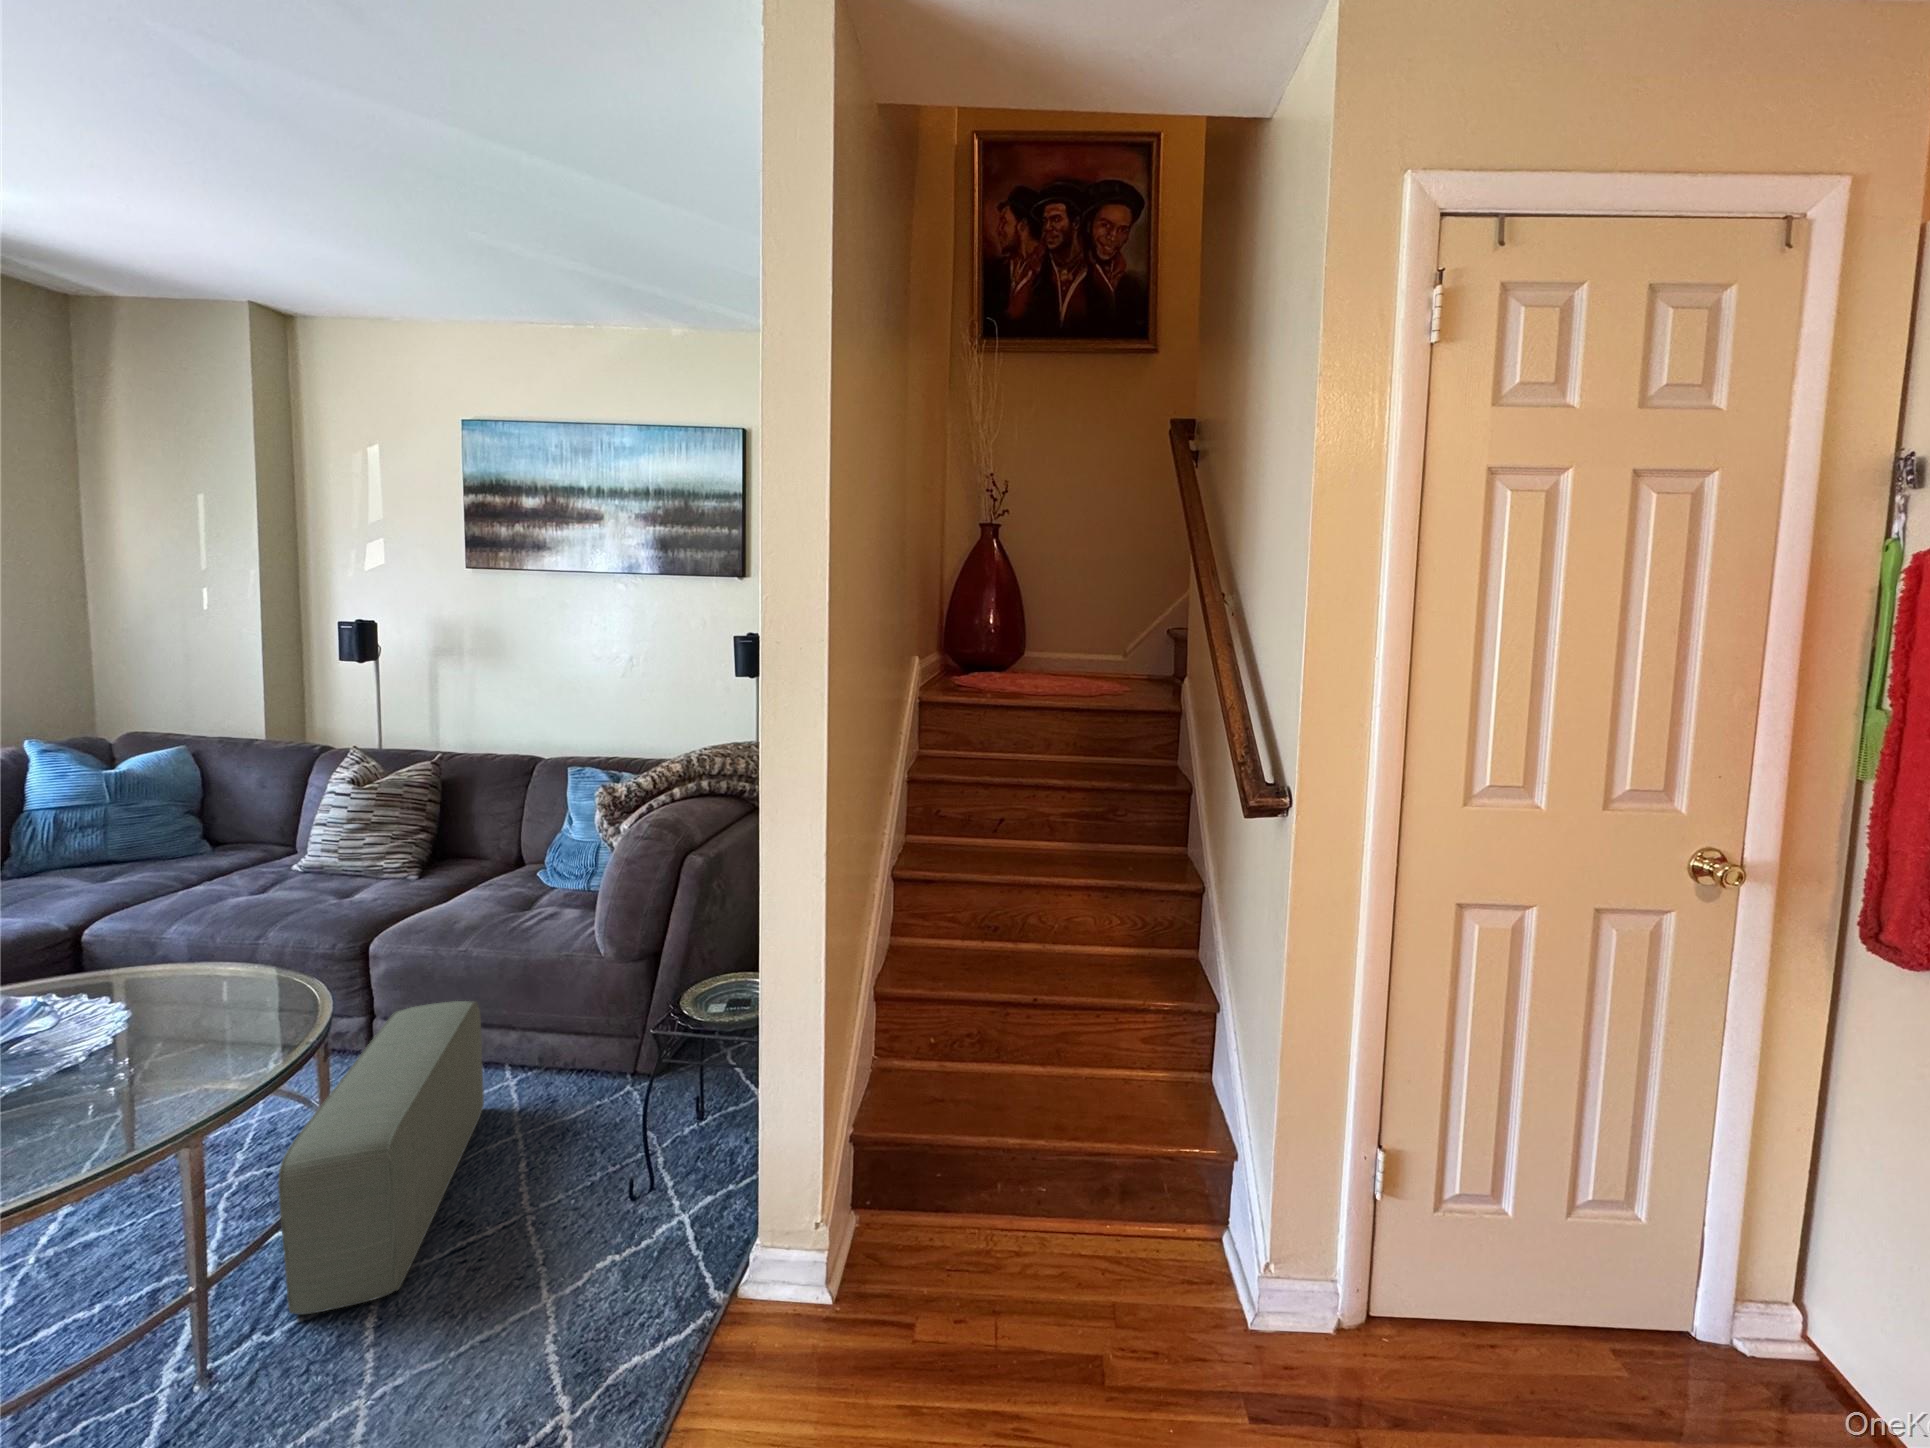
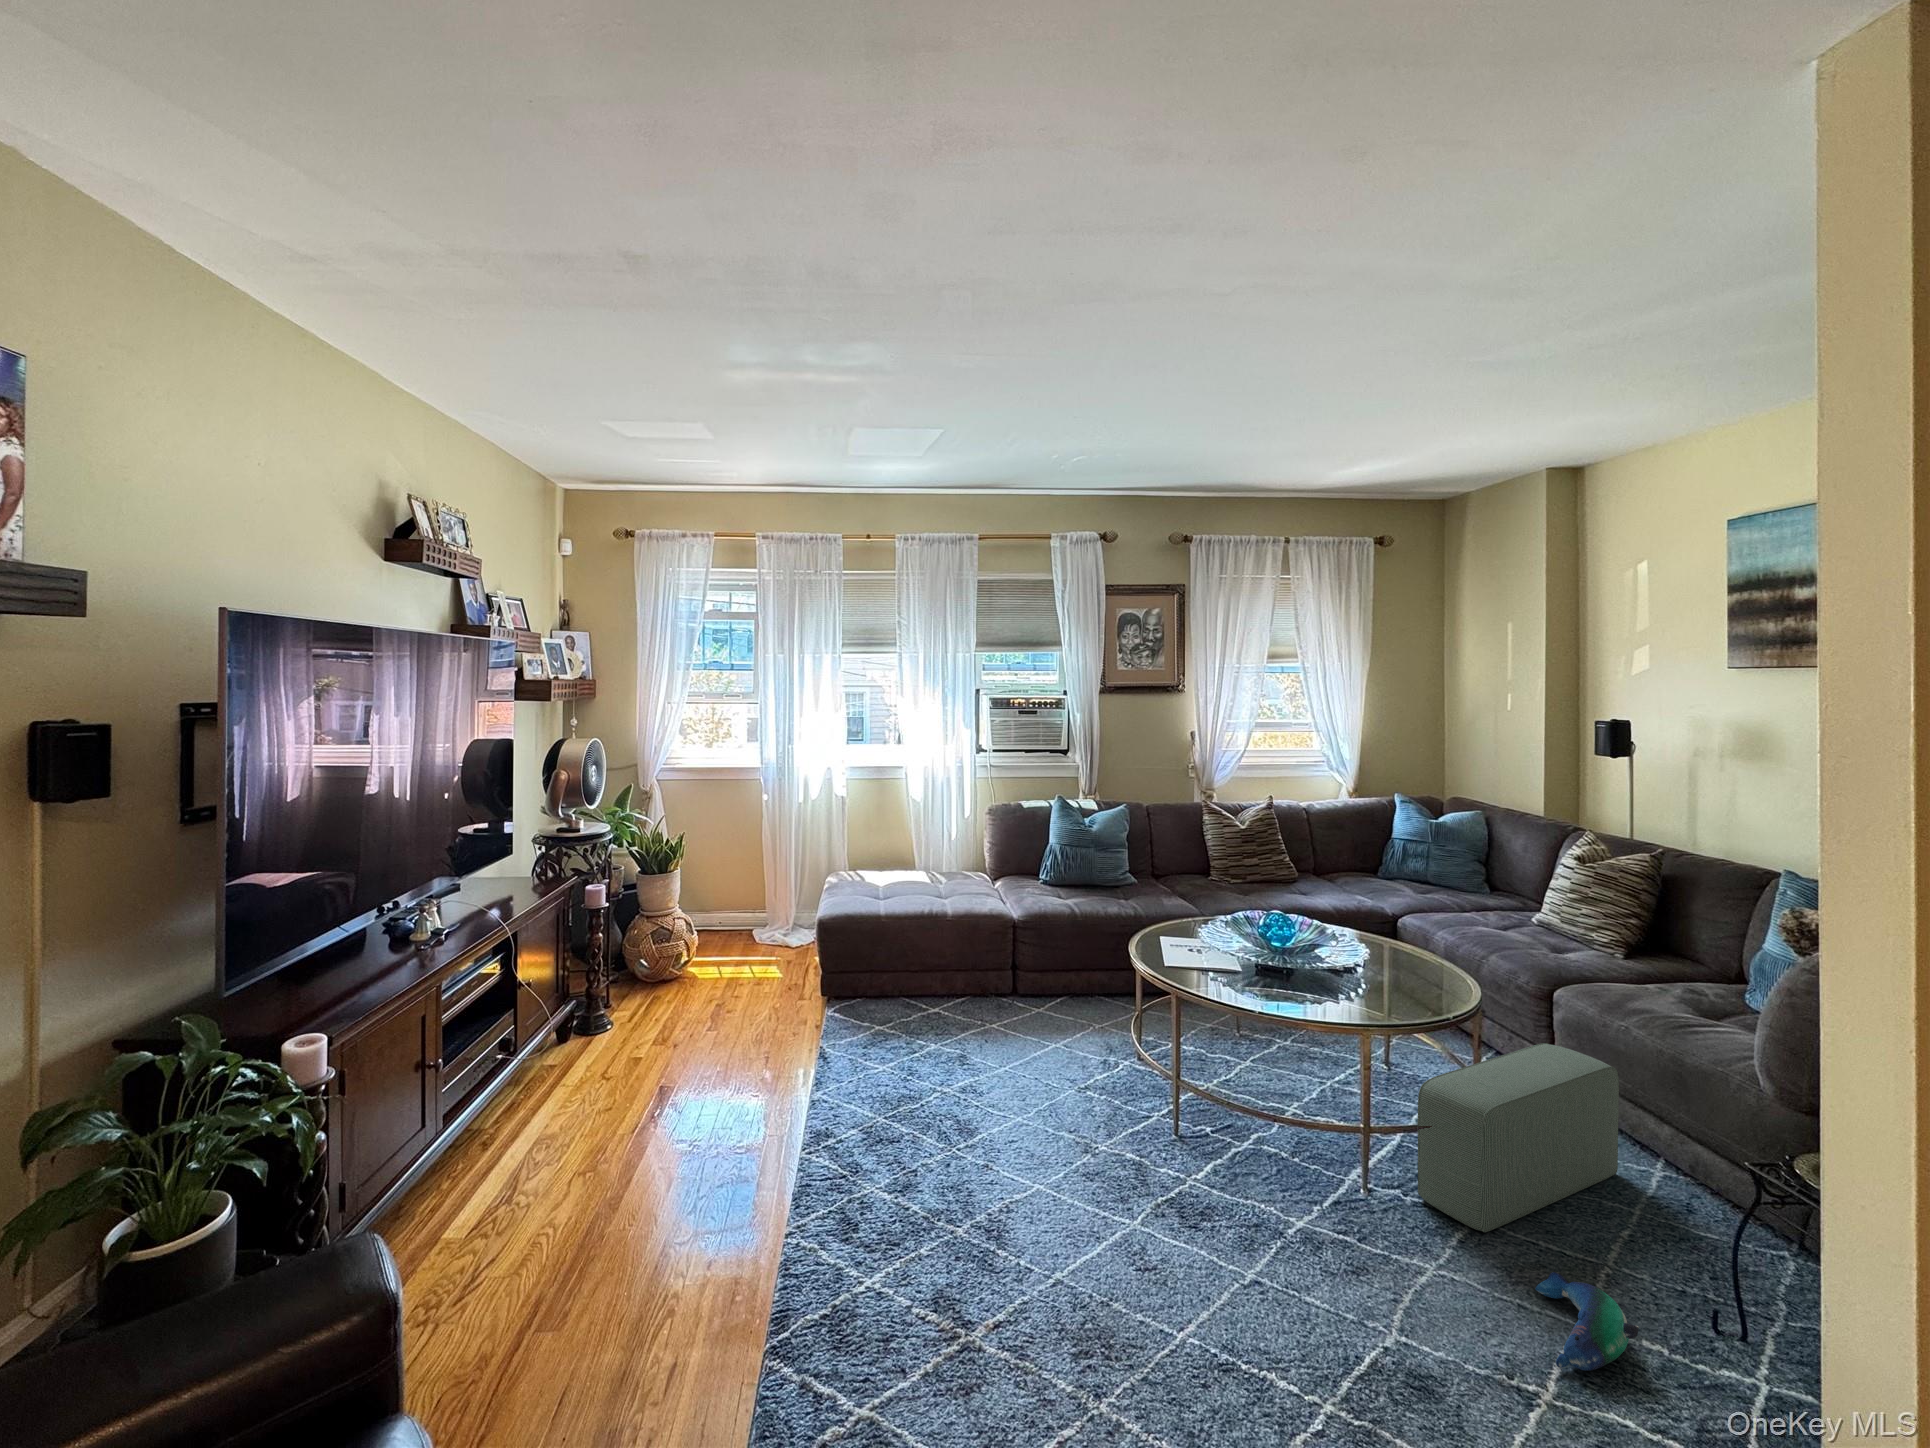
plush toy: none [488,1250,610,1377] -> present [1535,1272,1639,1371]

